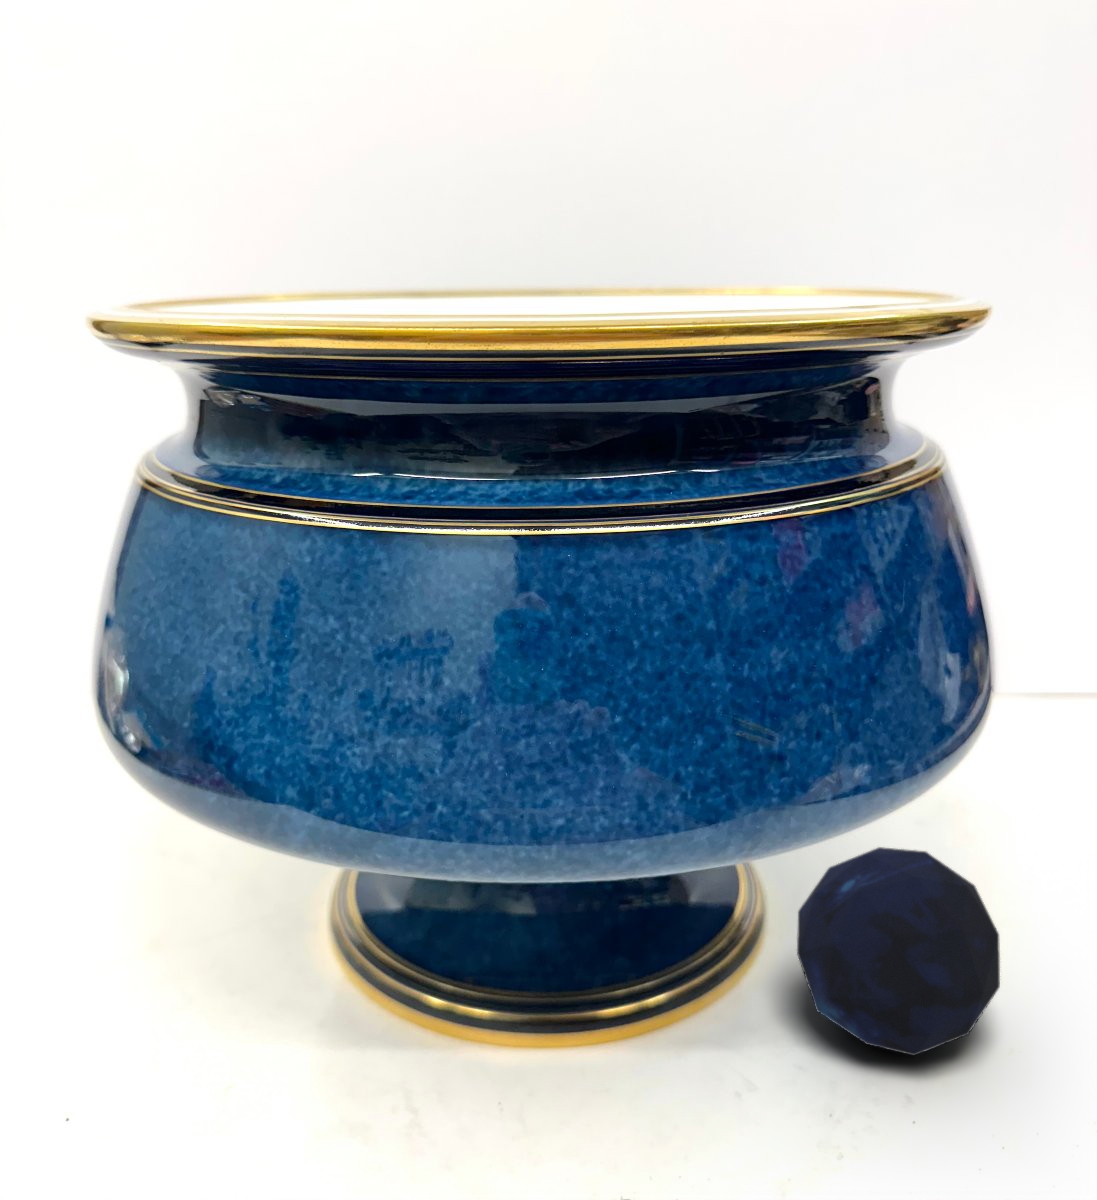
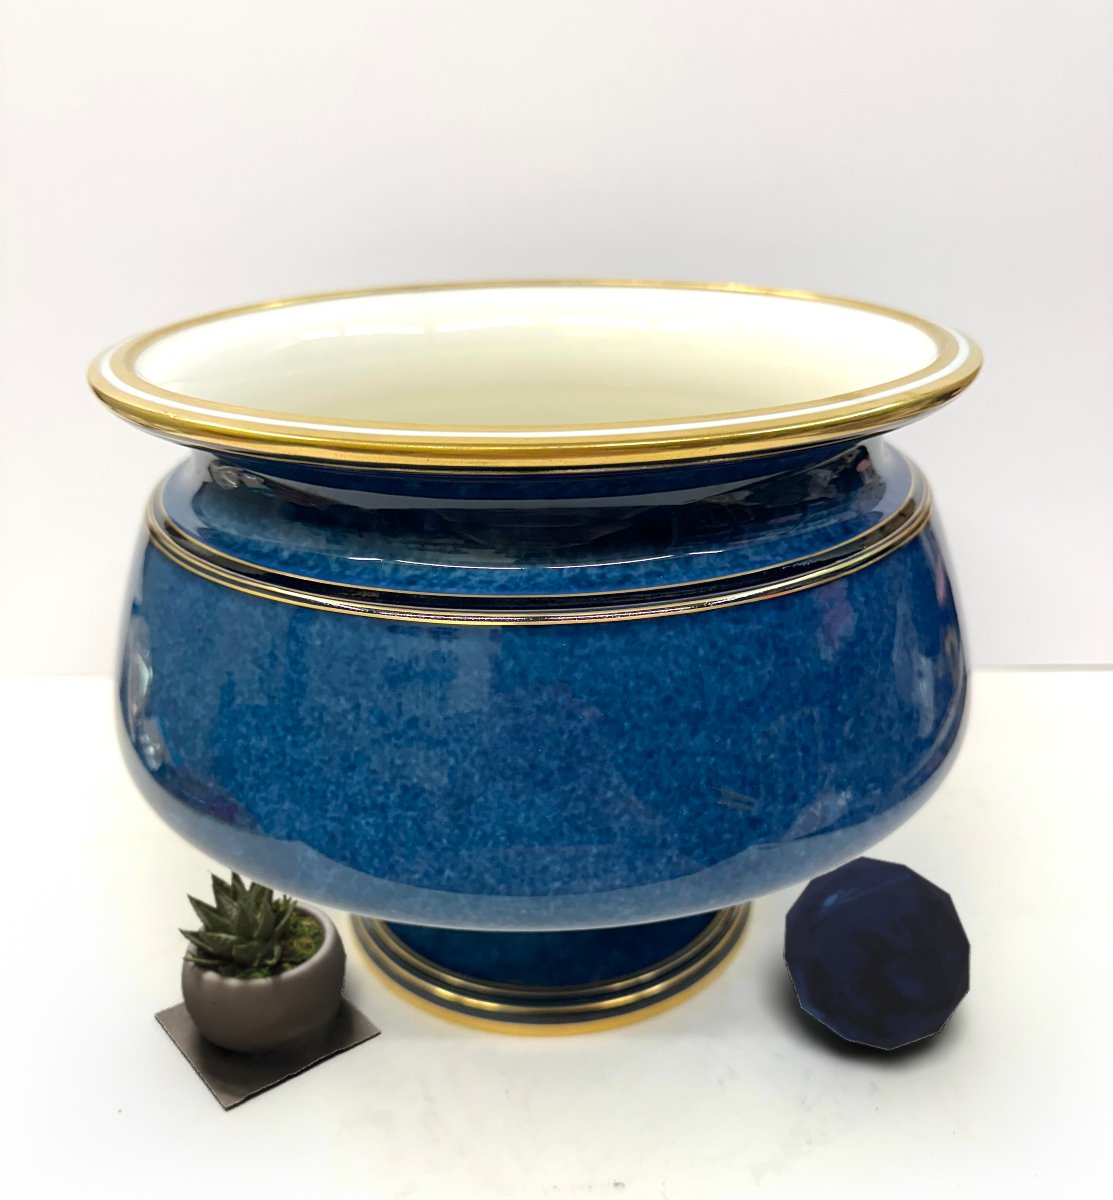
succulent plant: none [111,846,359,1108] -> present [155,871,380,1108]

